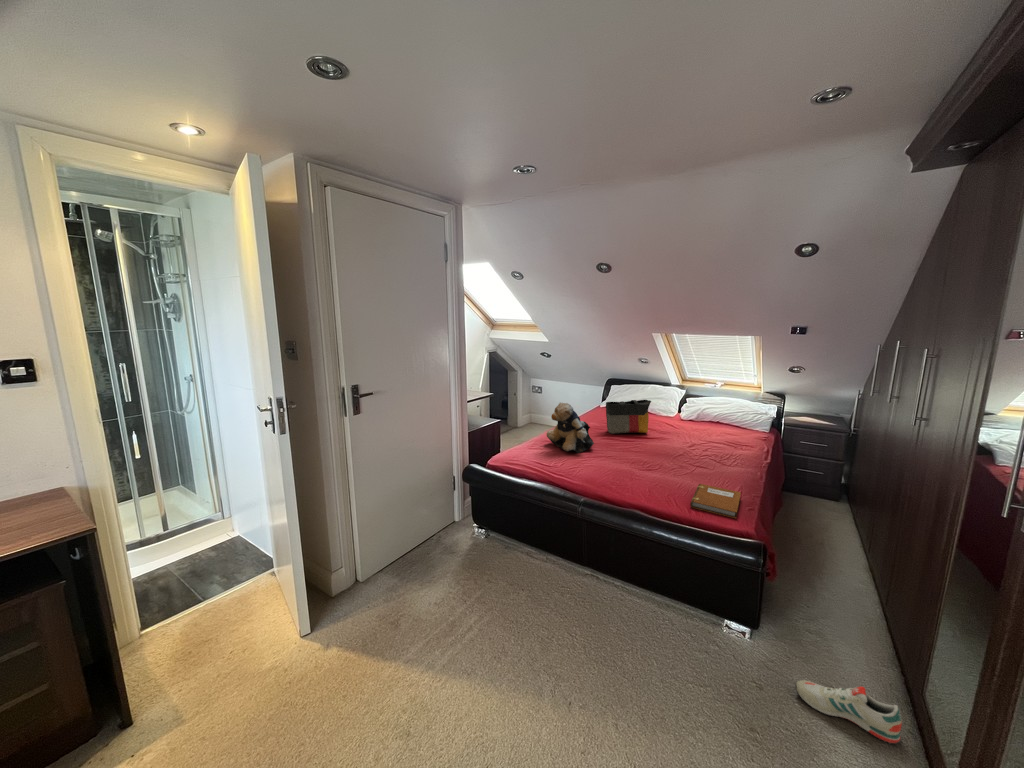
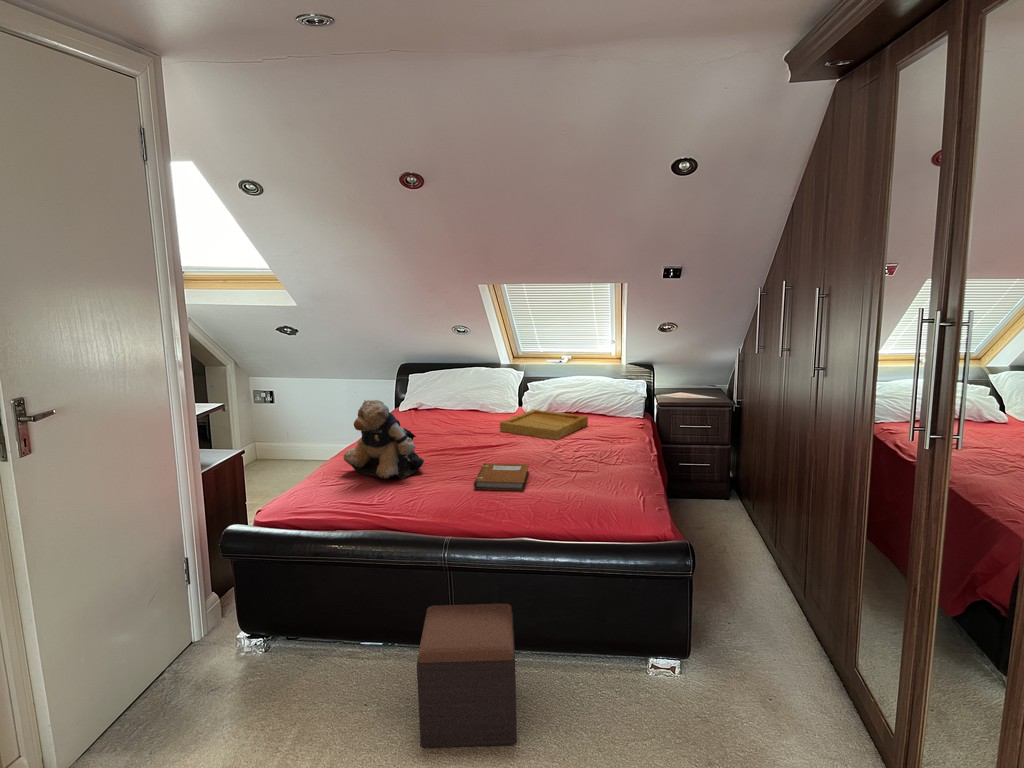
tote bag: present [606,400,651,434] -> none [428,386,494,445]
tray: none [655,418,722,442] -> present [500,410,588,440]
notebook: present [690,484,741,519] -> present [474,463,529,491]
footstool: none [549,539,622,645] -> present [417,604,517,747]
shoe: present [795,680,902,744] -> none [744,681,849,735]

